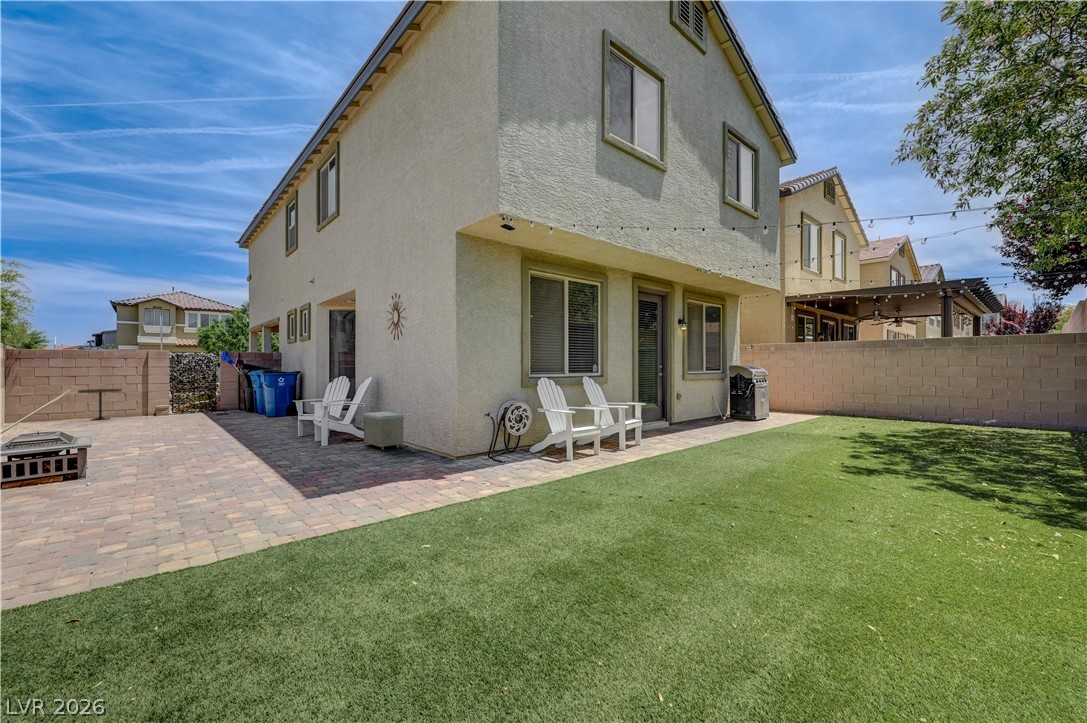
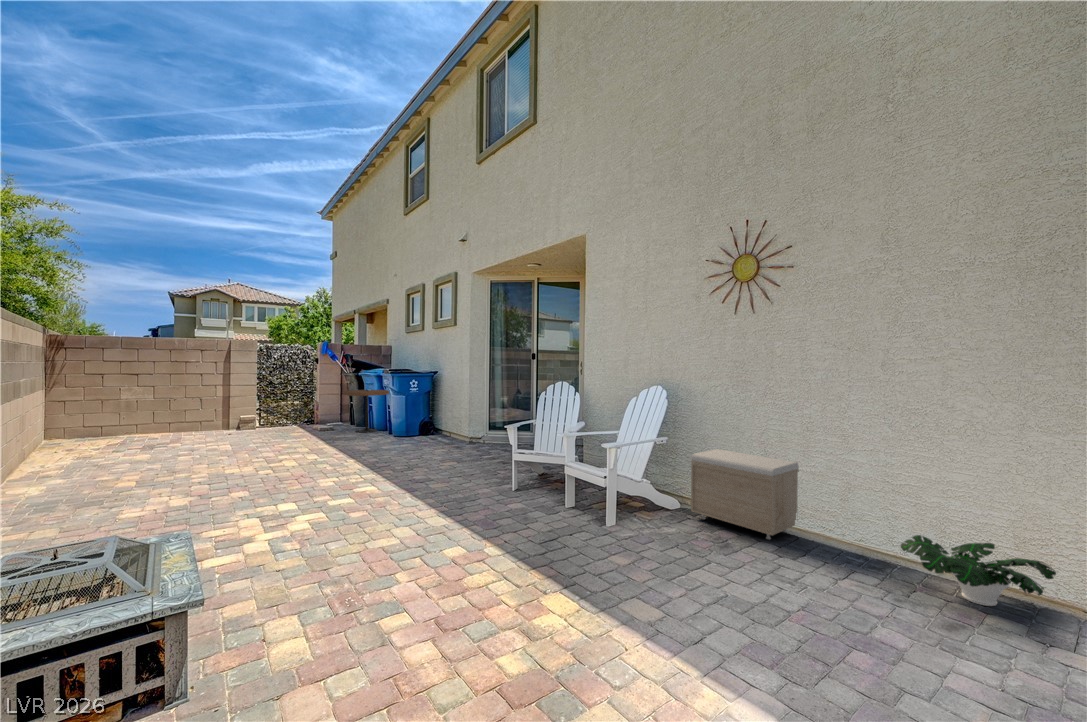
side table: present [78,389,122,420] -> present [344,390,389,433]
potted plant: none [394,439,438,461] -> present [901,535,1056,606]

